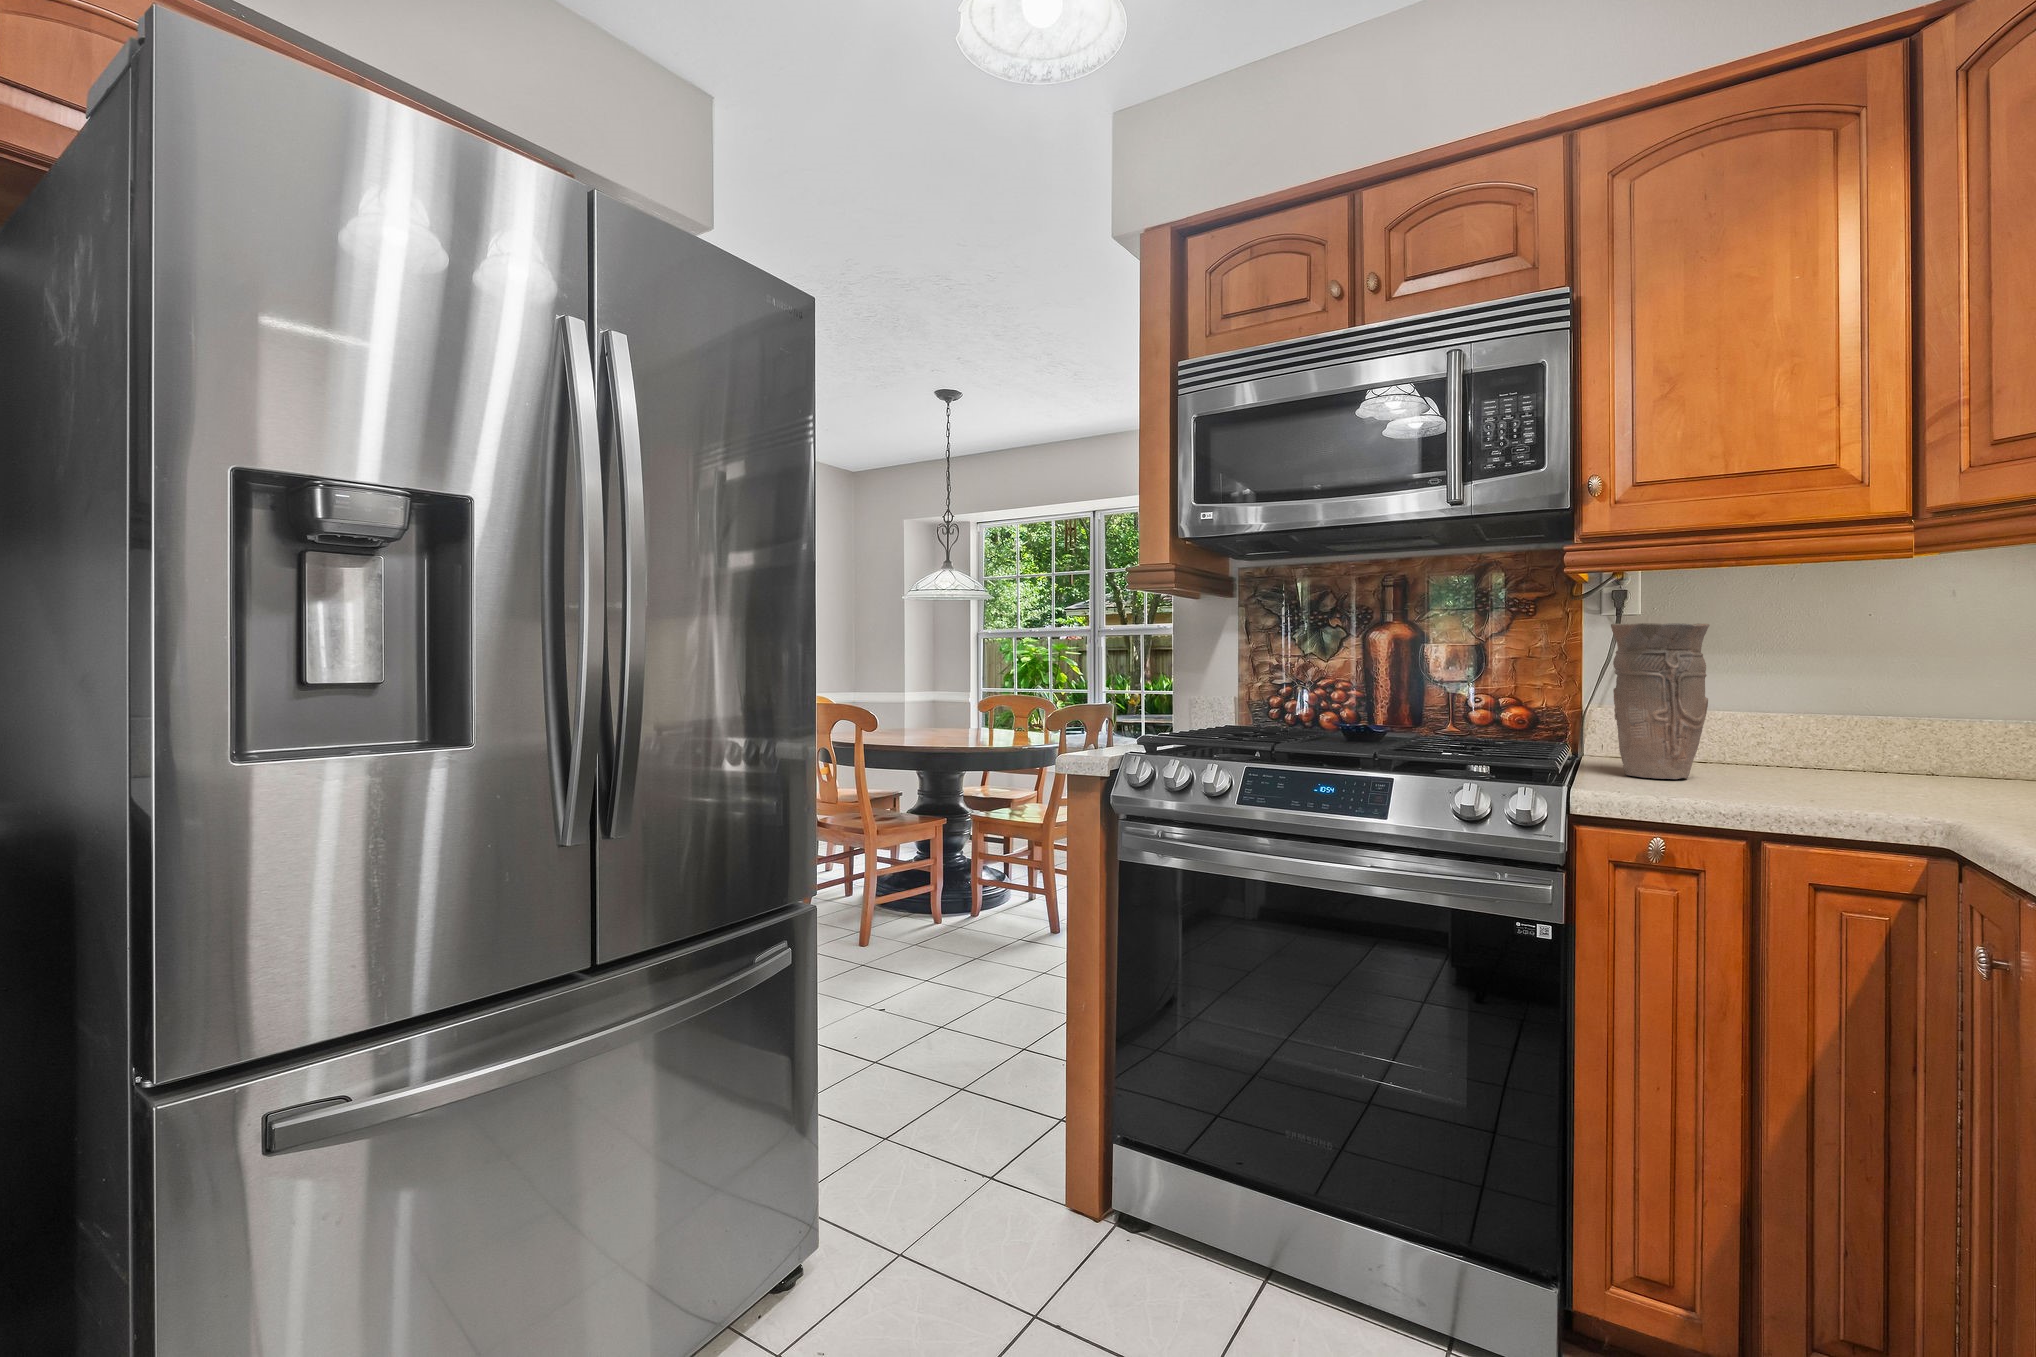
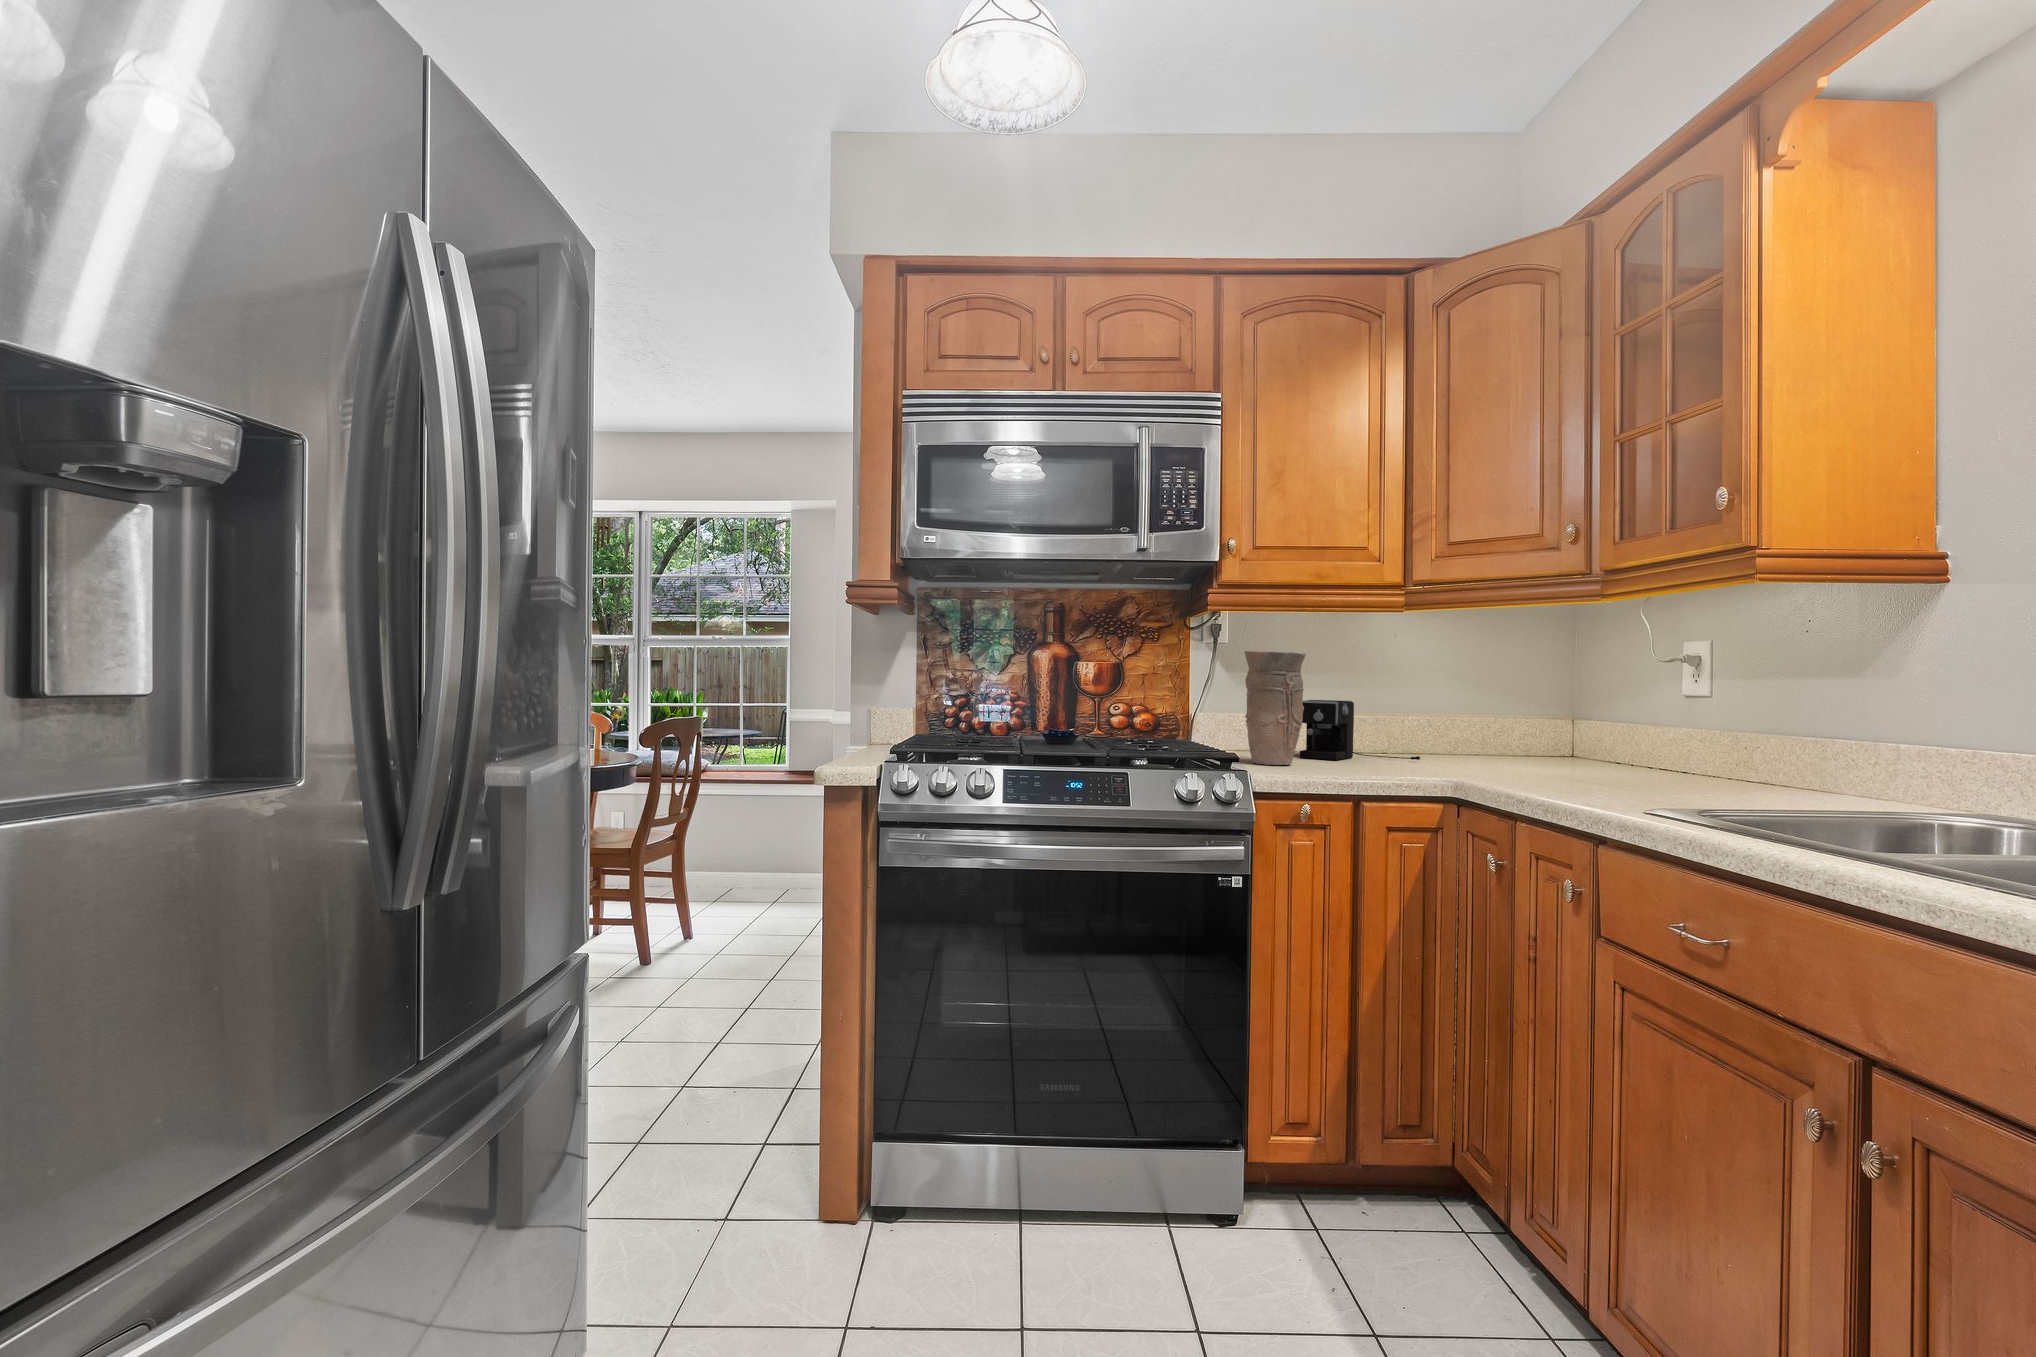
coffee maker: none [1735,690,1968,782] -> present [1300,700,1420,760]

